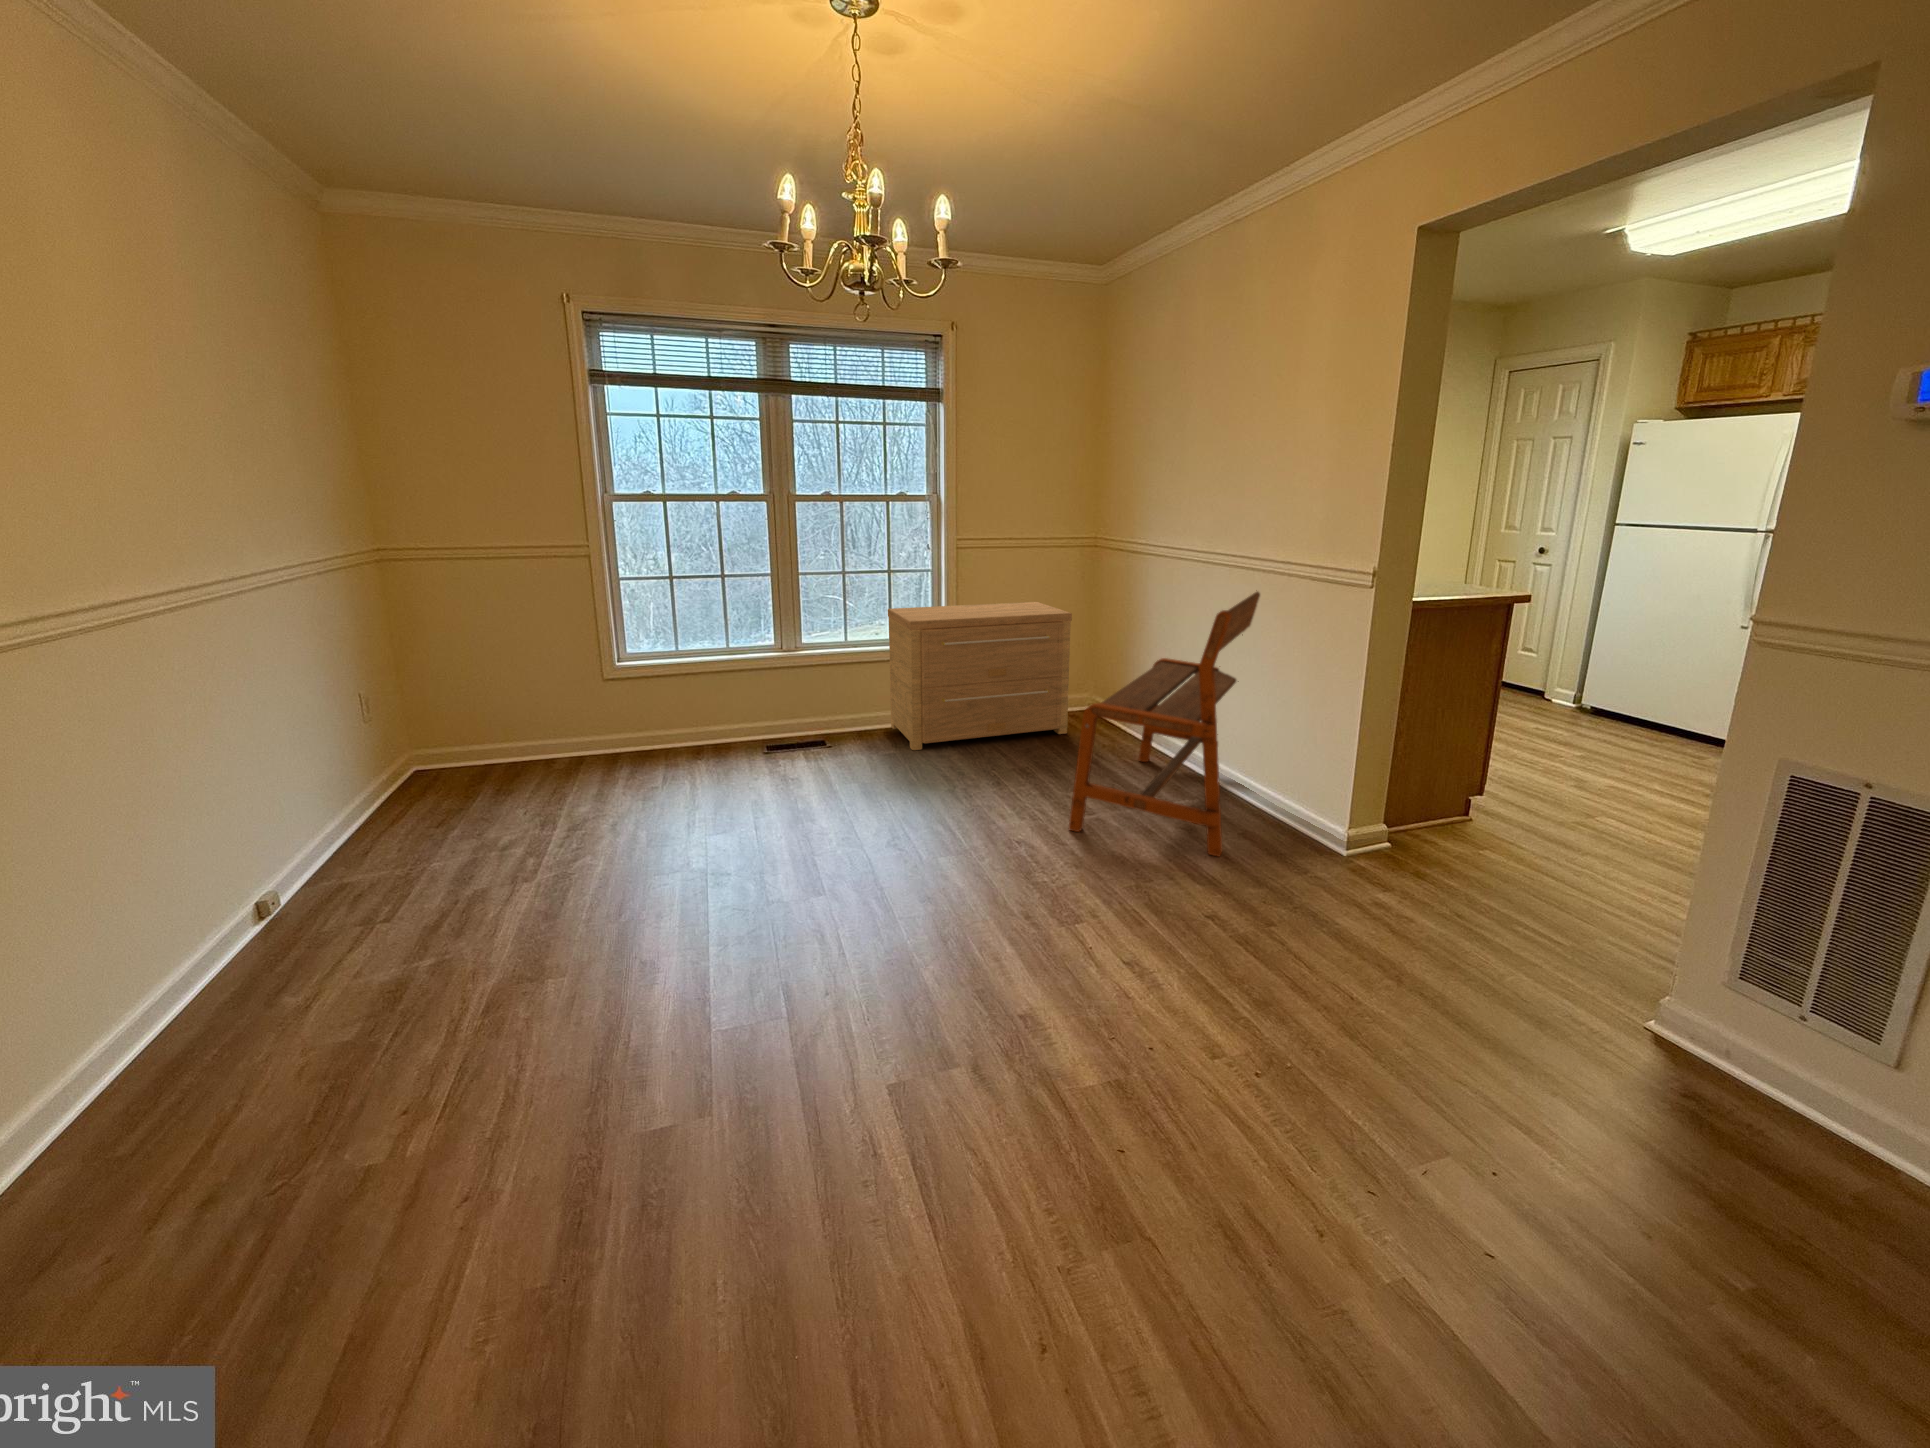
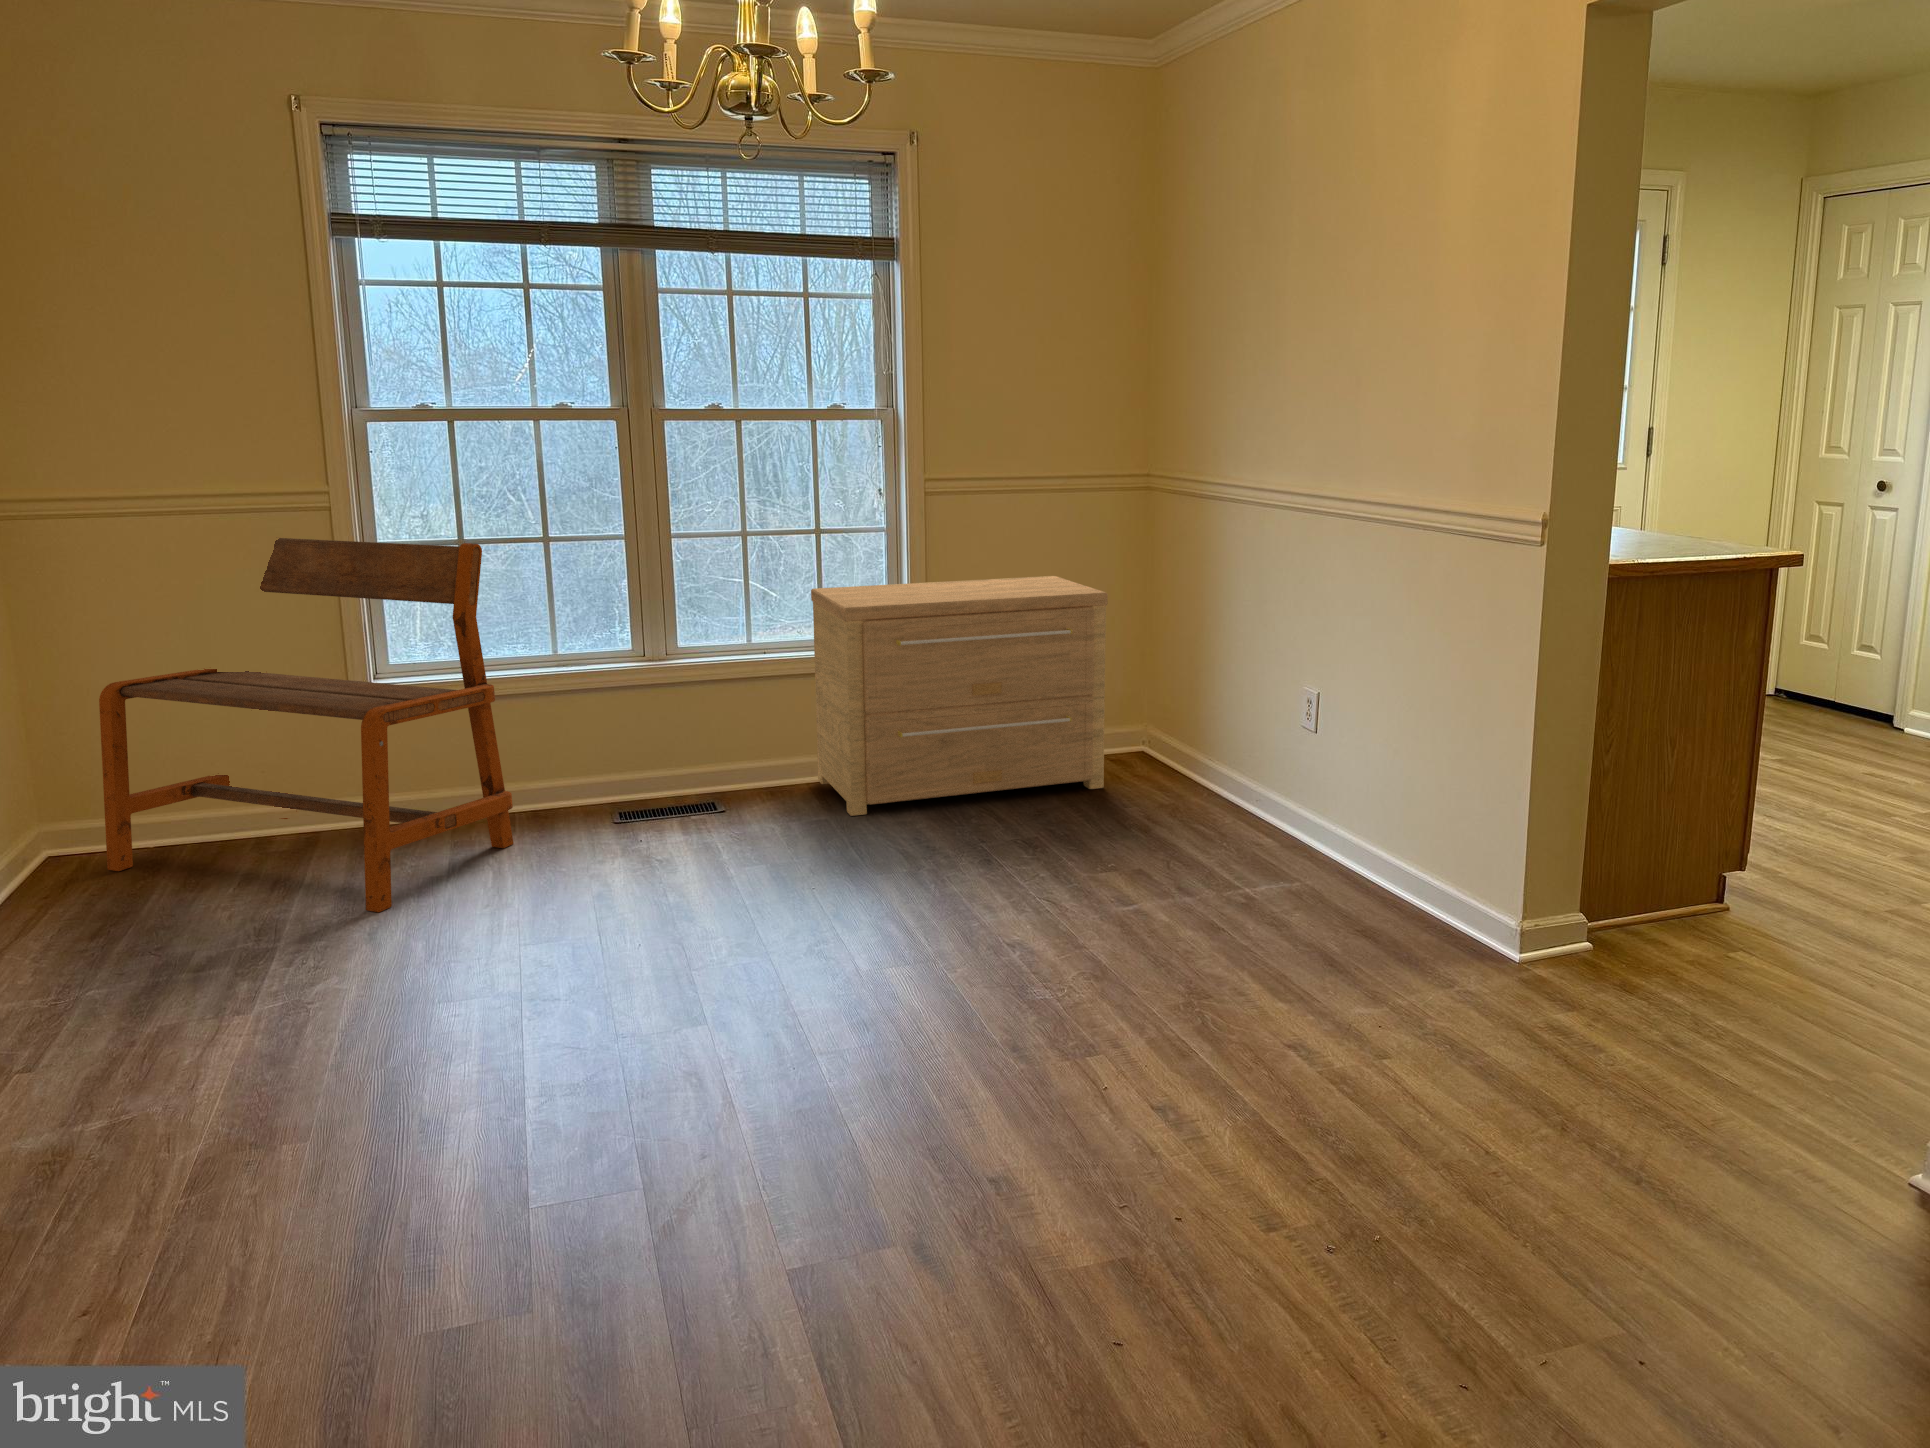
bench: present [1068,592,1260,856] -> present [99,538,514,912]

